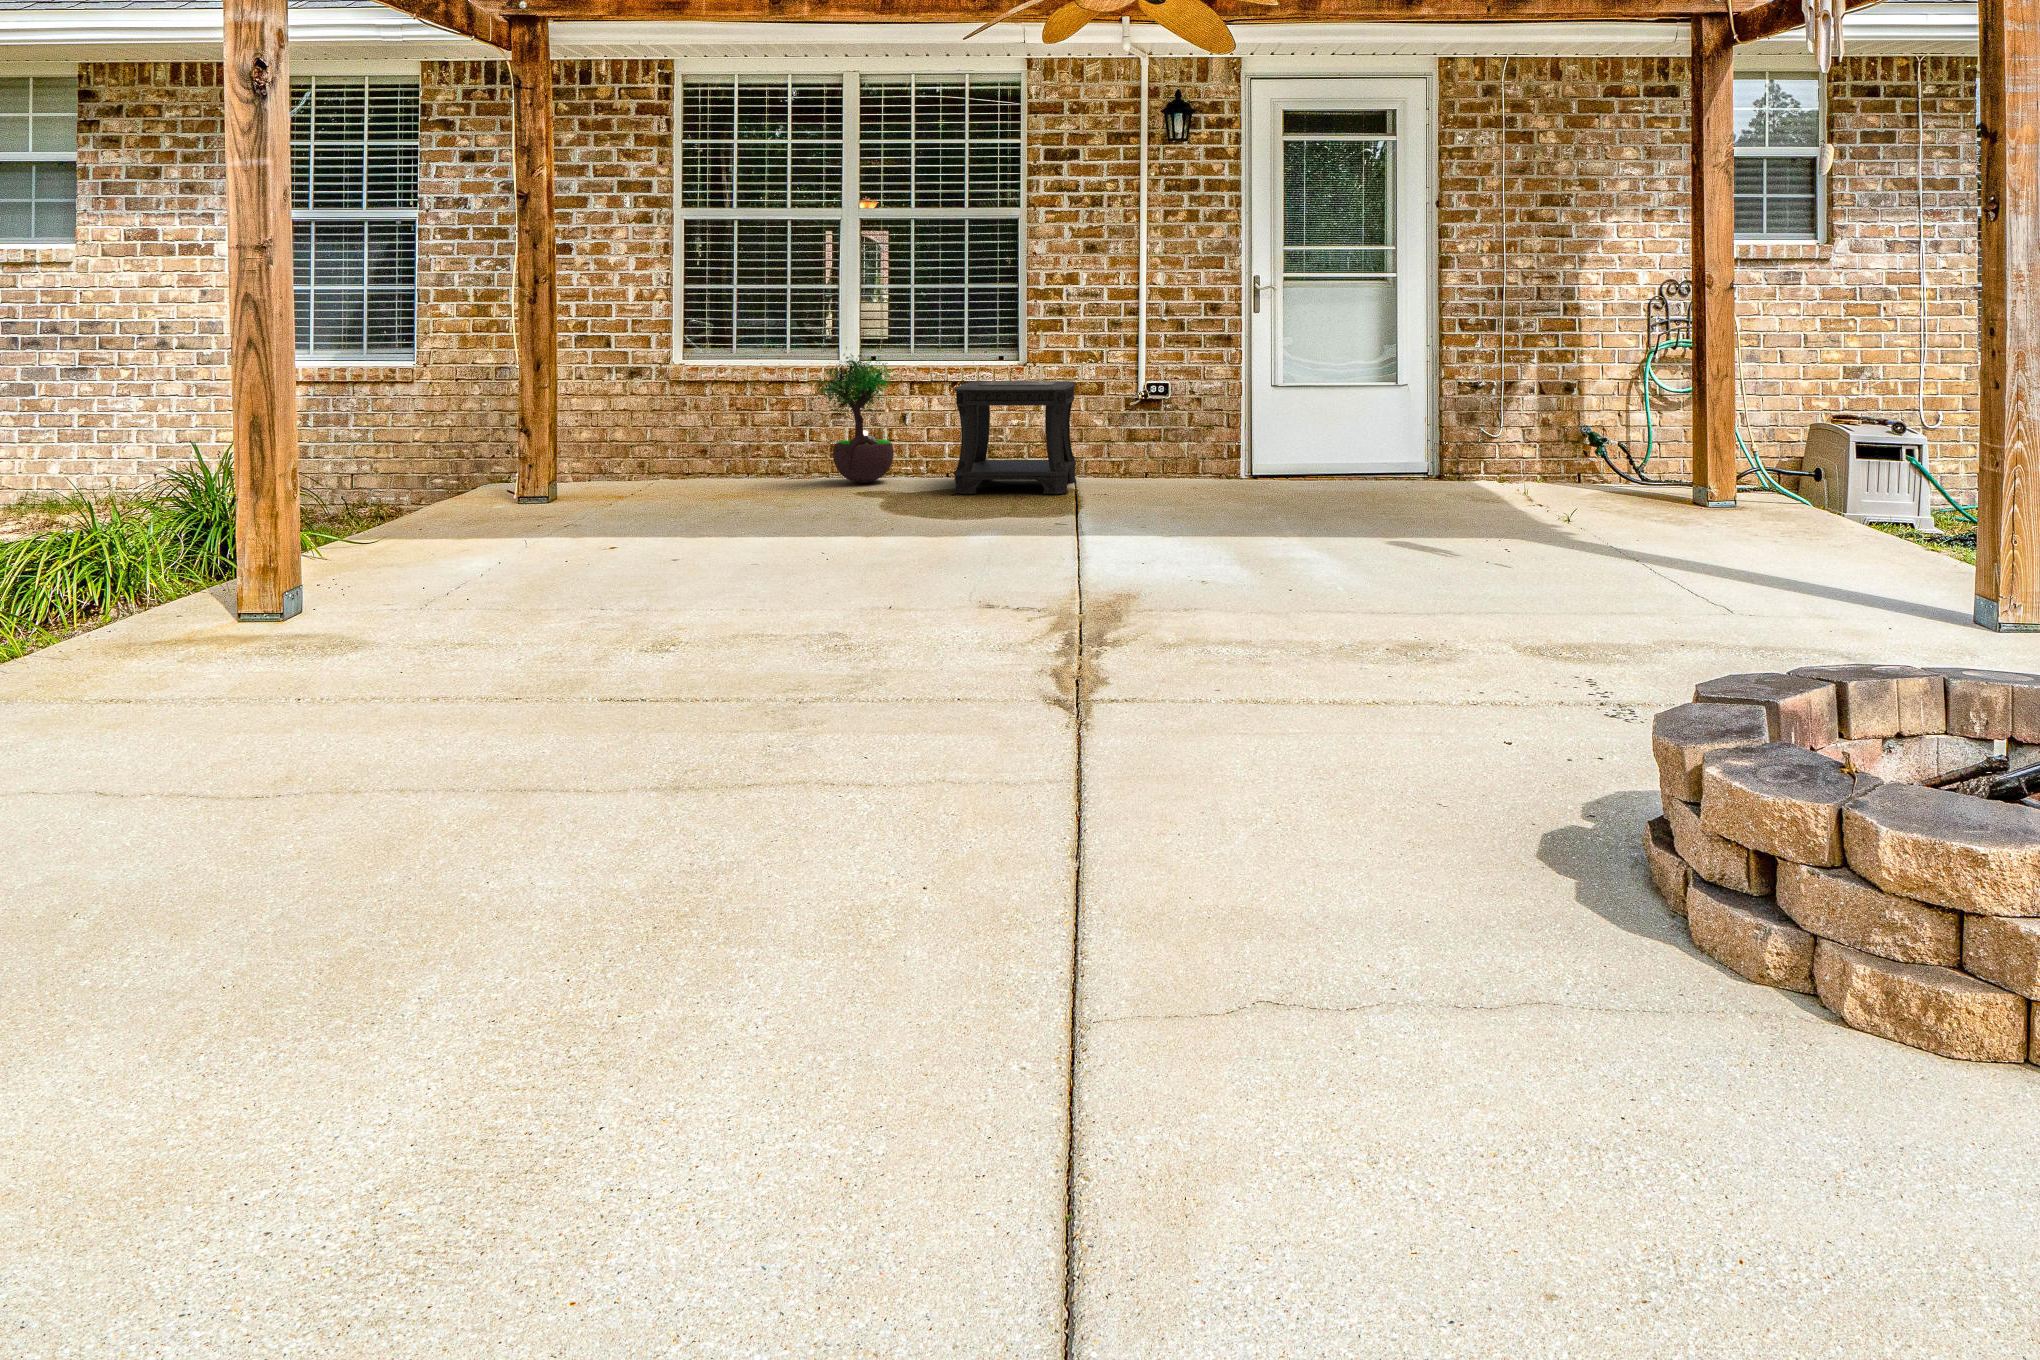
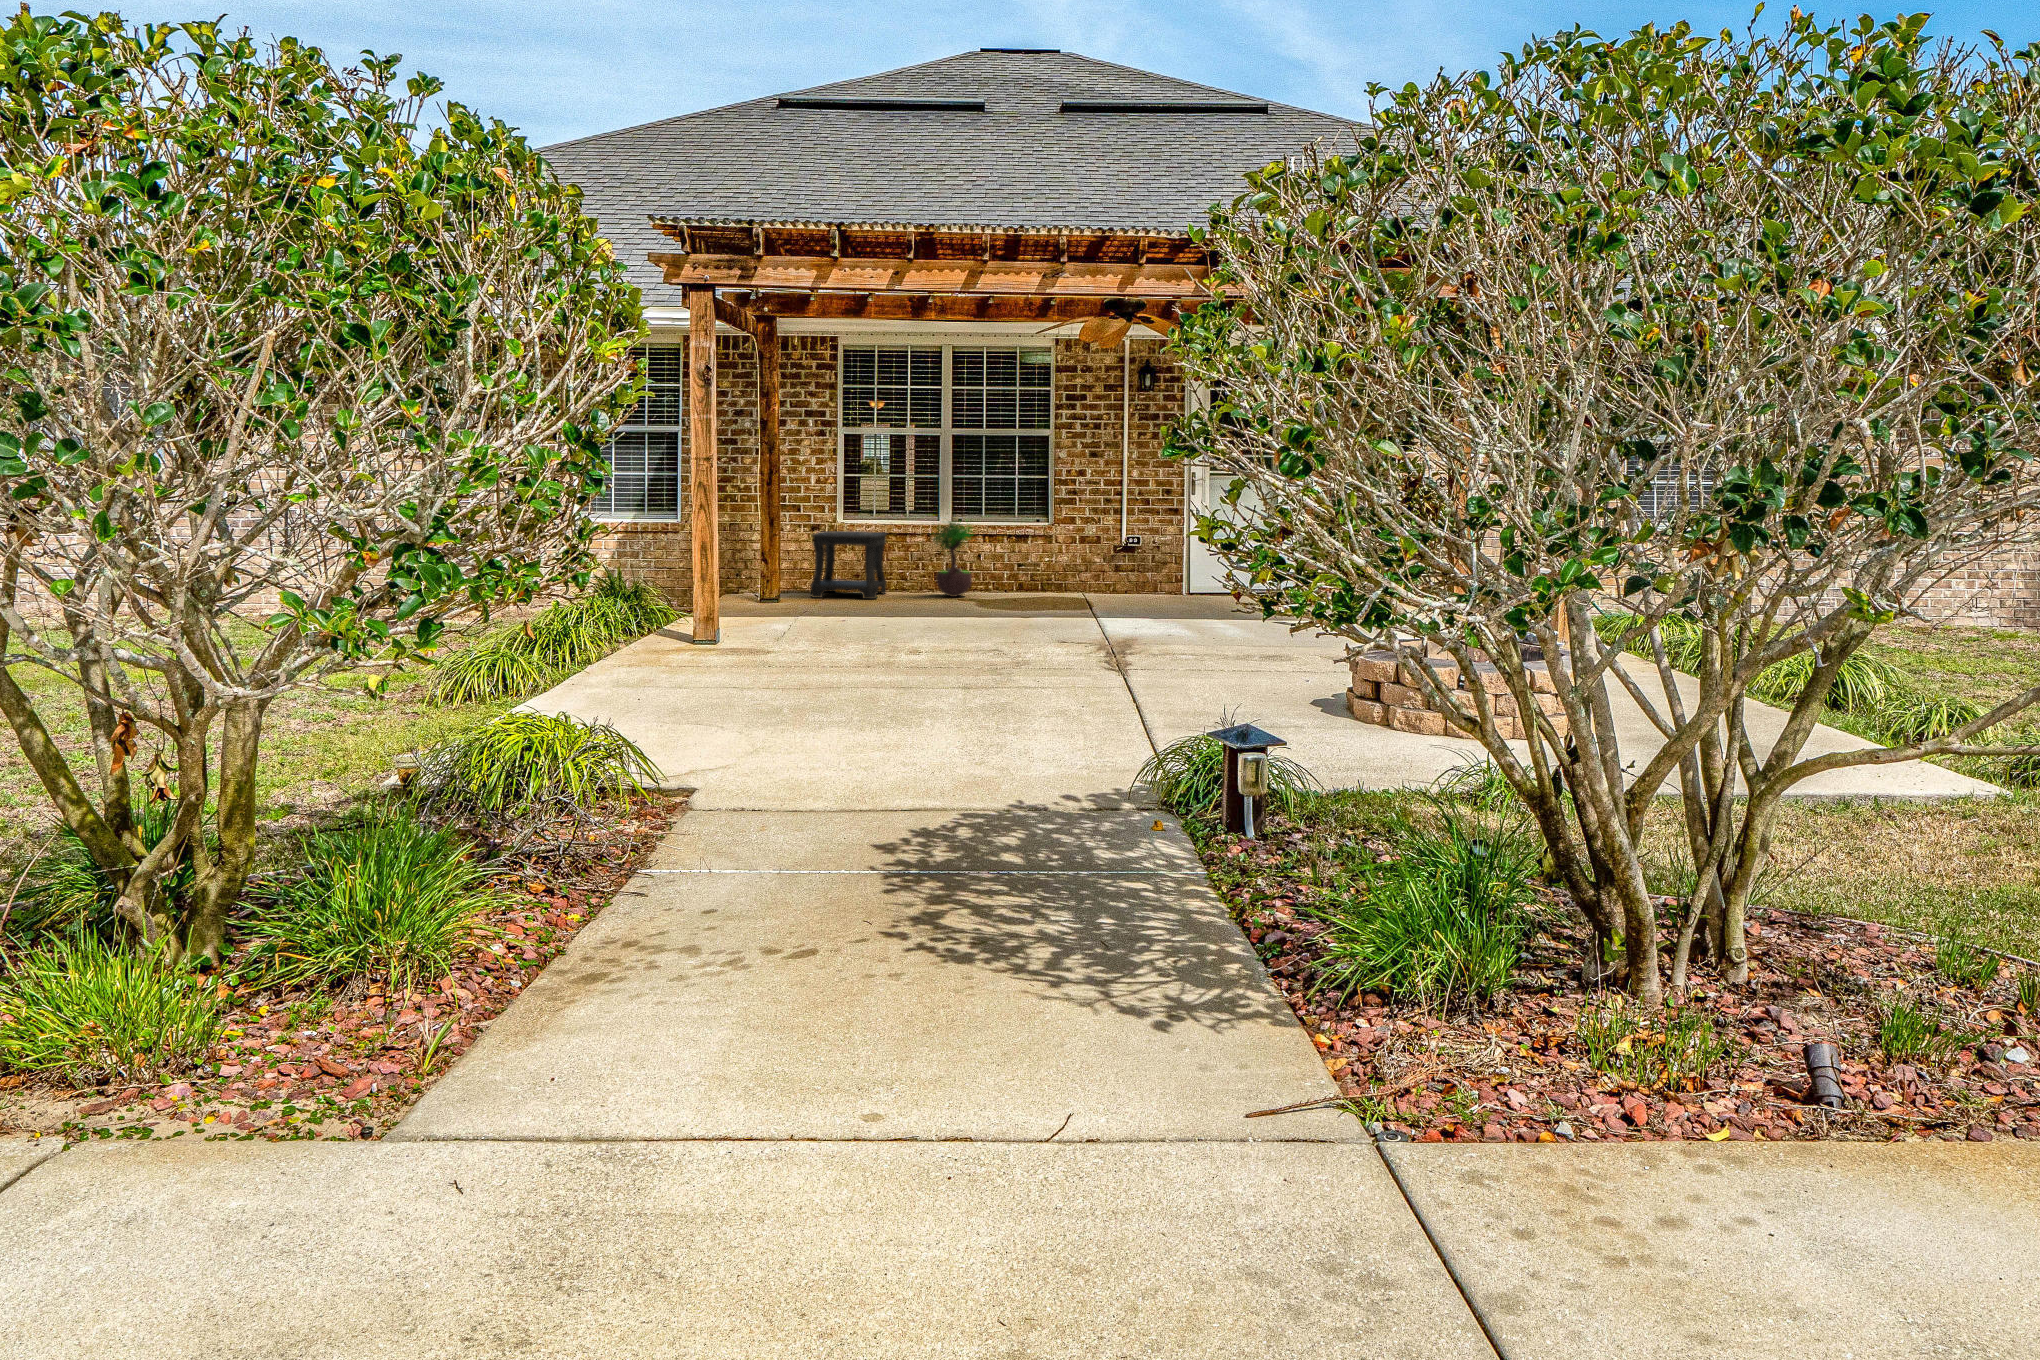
side table: present [954,381,1076,494] -> present [810,531,887,599]

